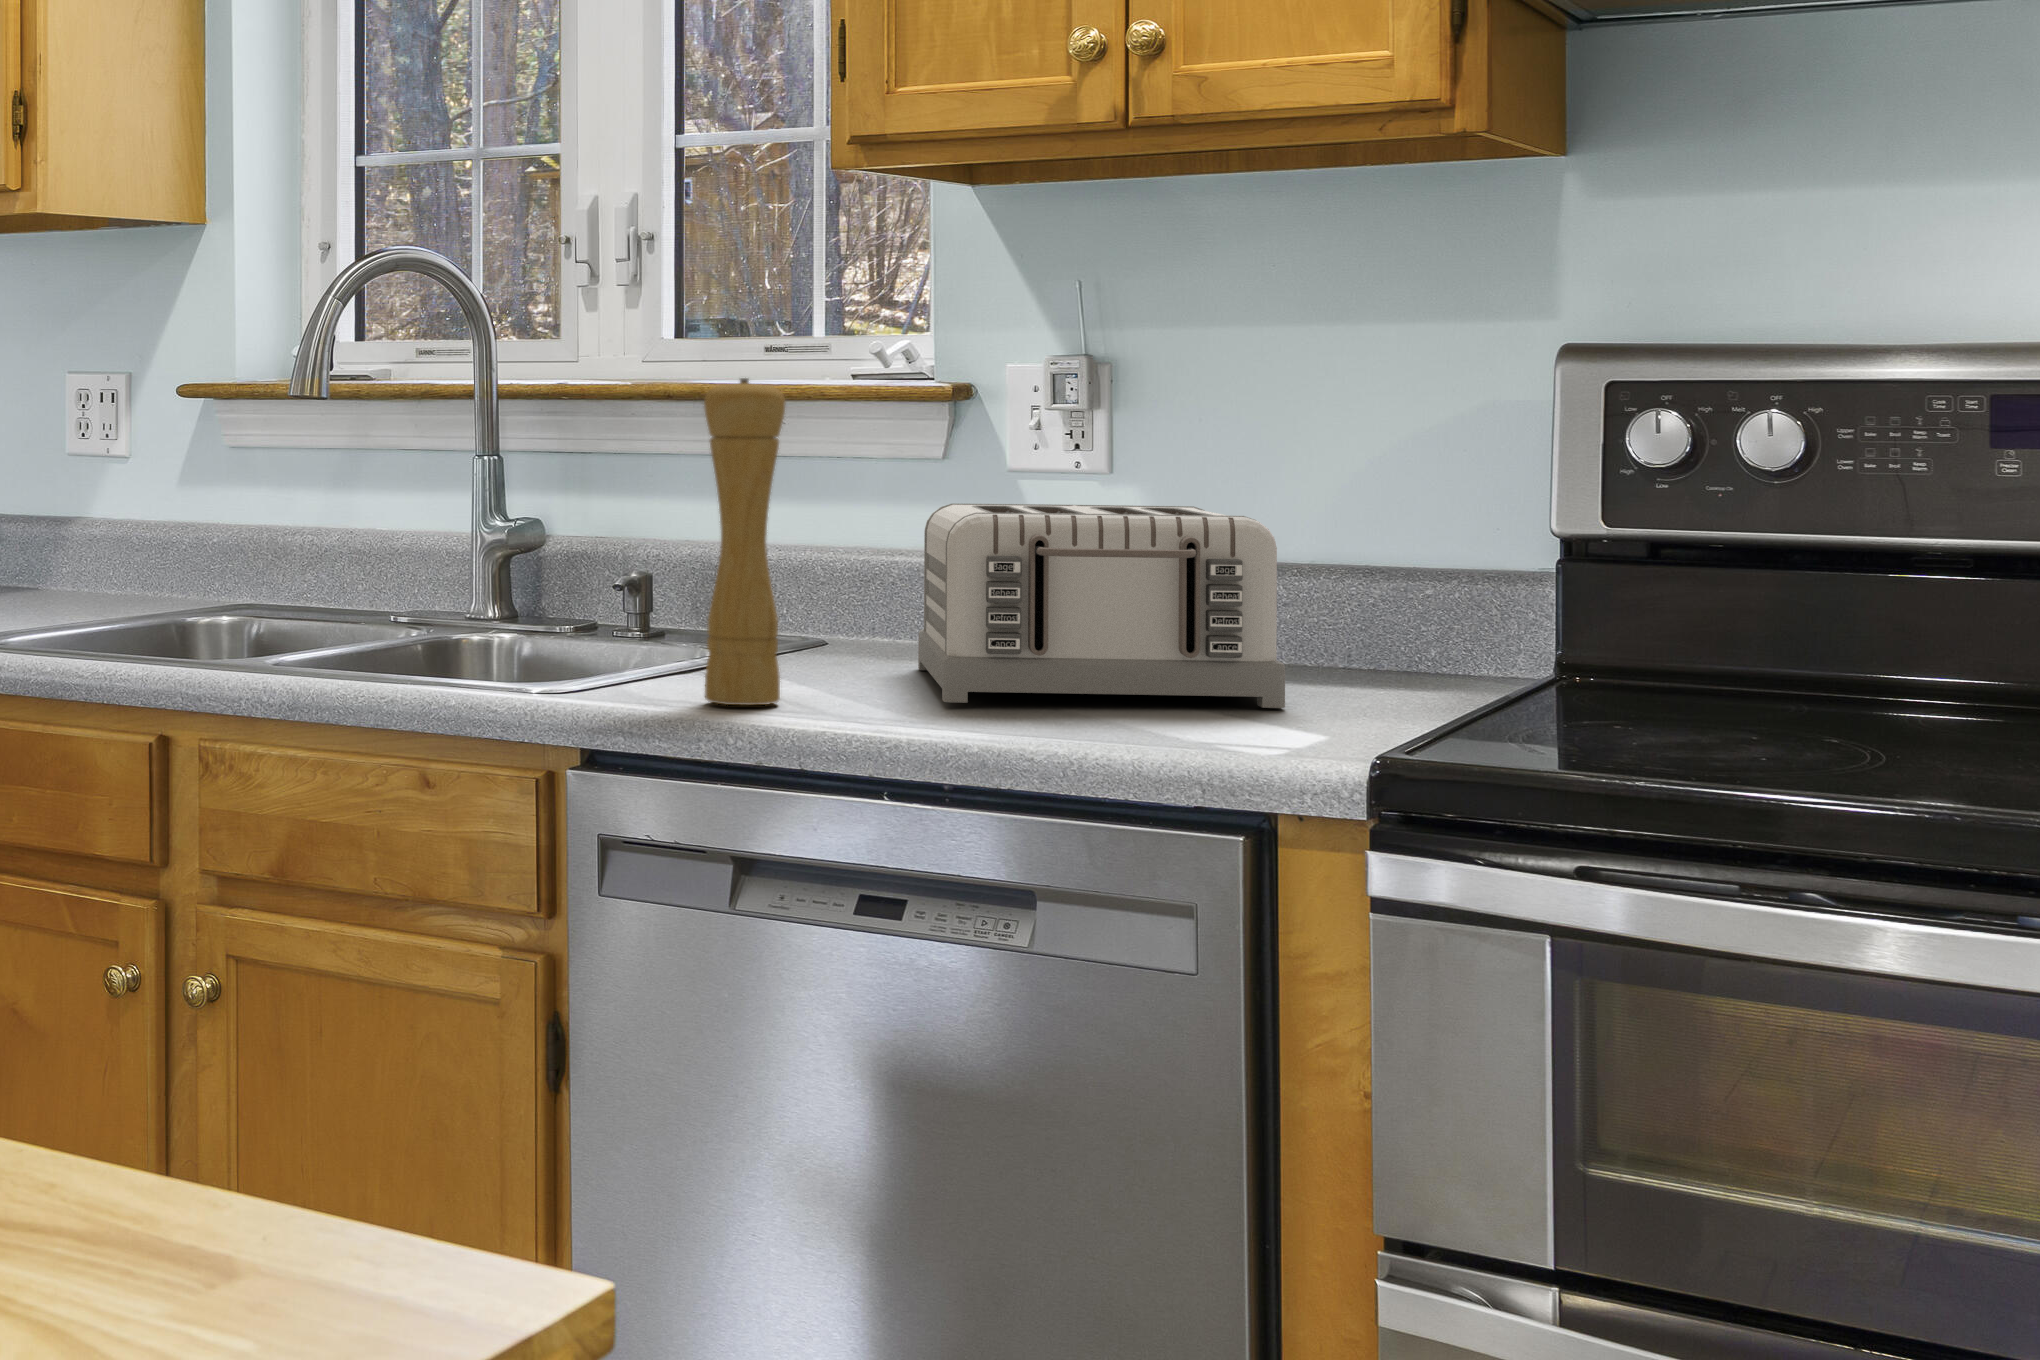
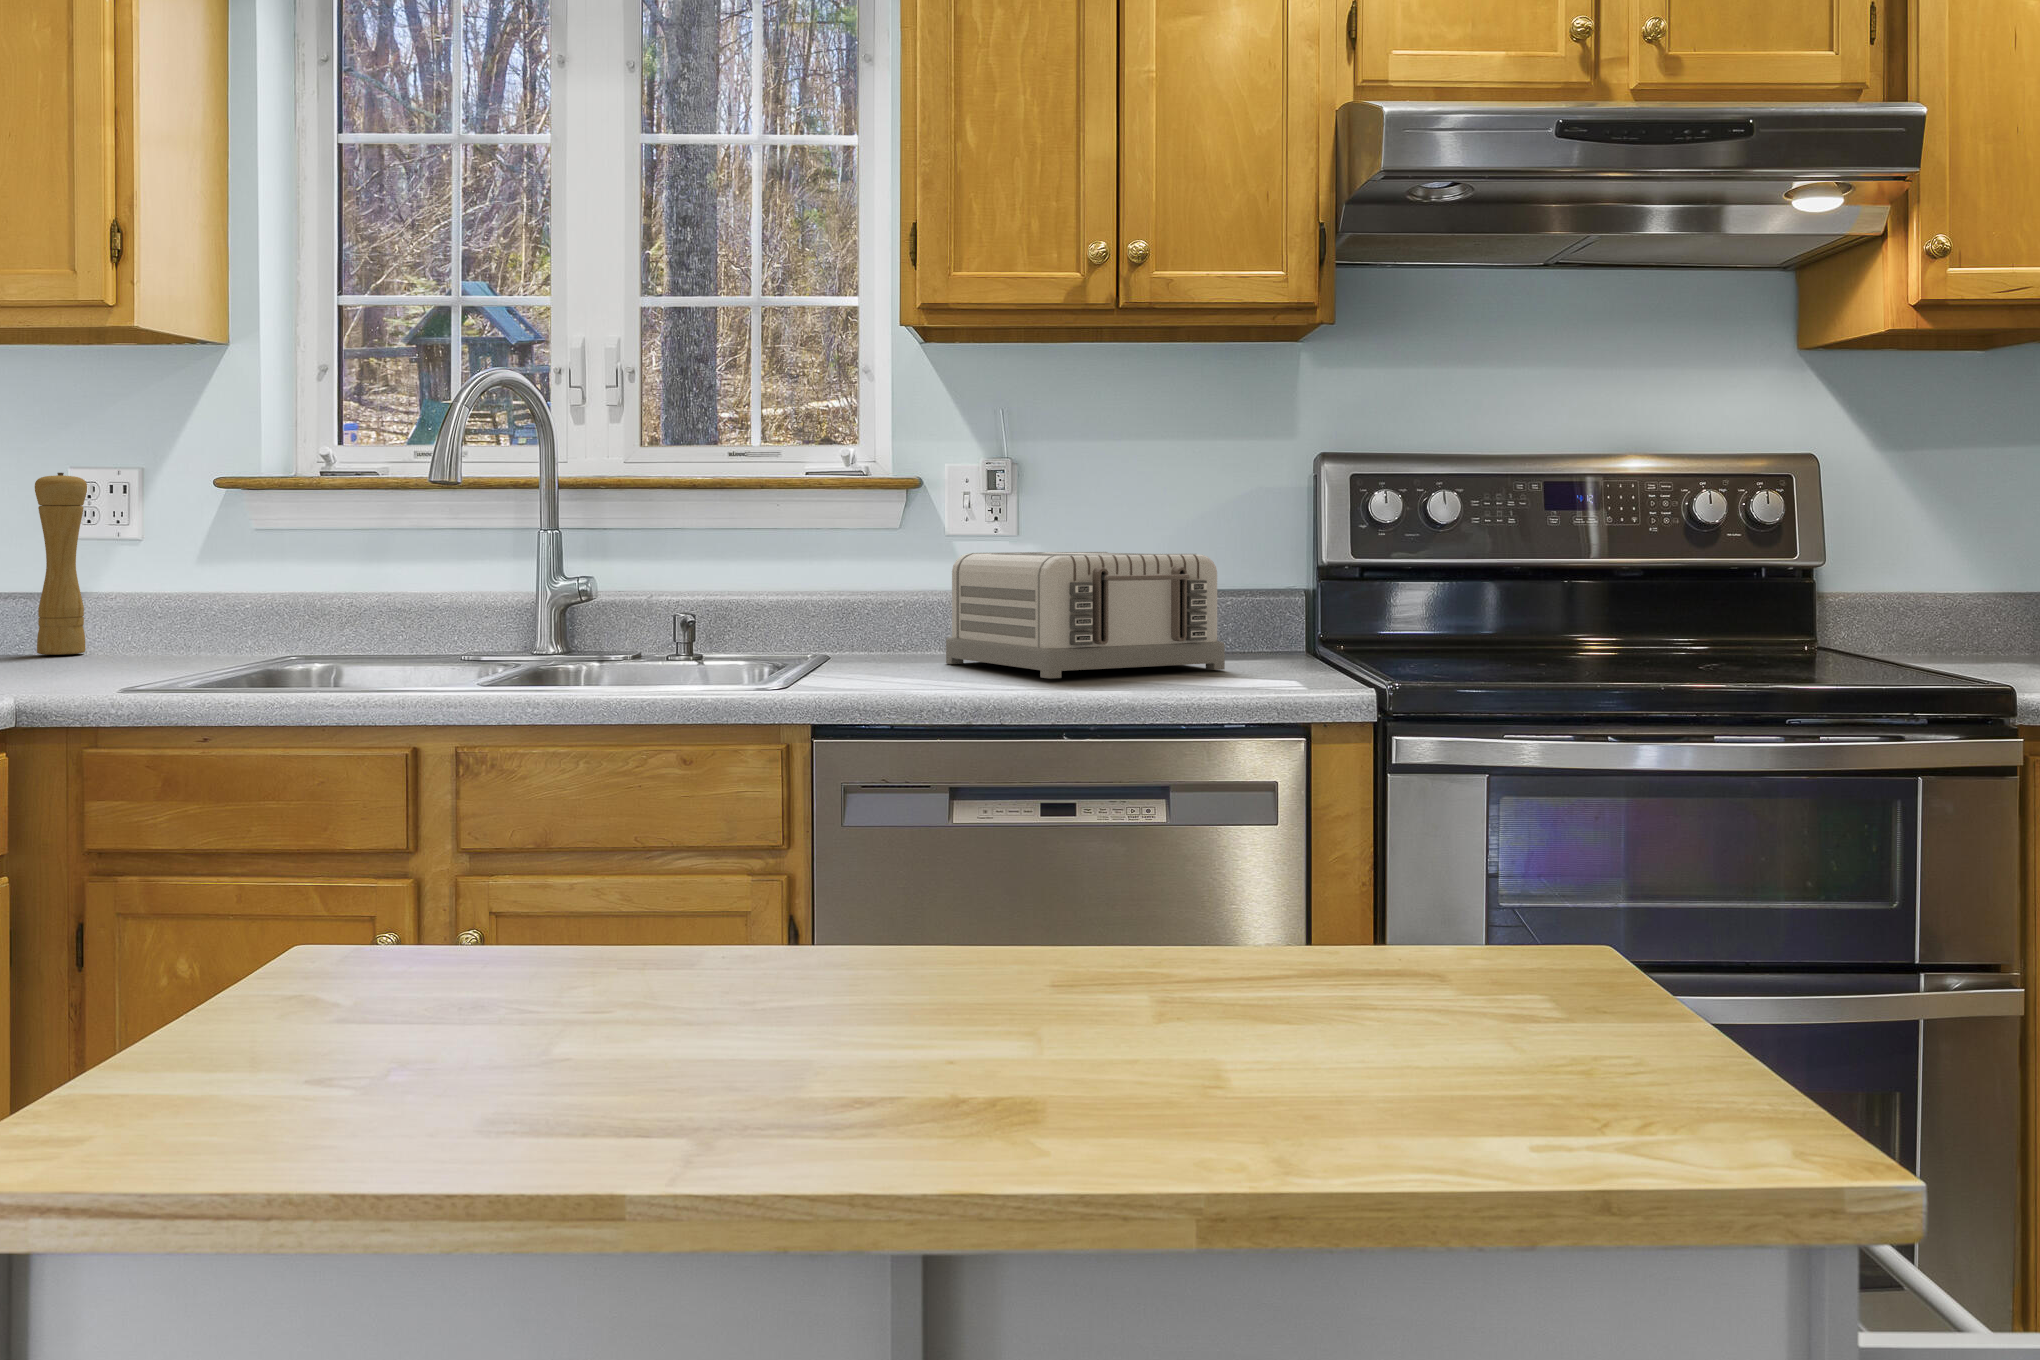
pepper mill: present [704,378,785,705] -> present [35,473,87,655]

